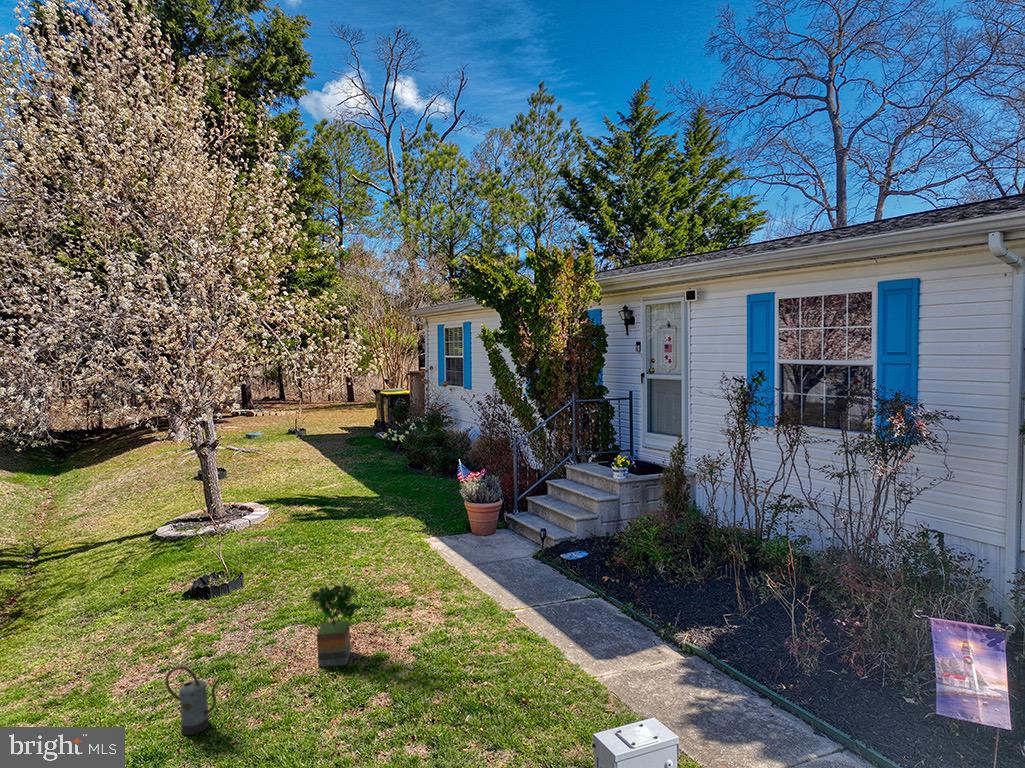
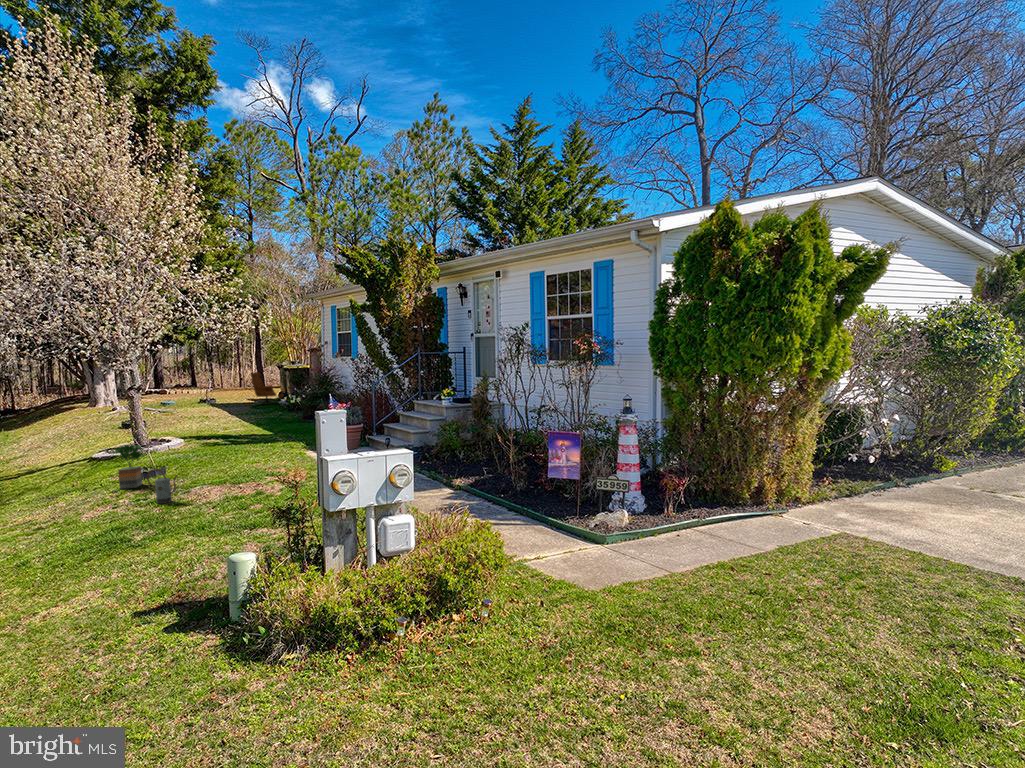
lounge chair: none [342,397,388,436] -> present [251,372,285,405]
potted tree: present [309,584,359,667] -> present [115,445,145,489]

